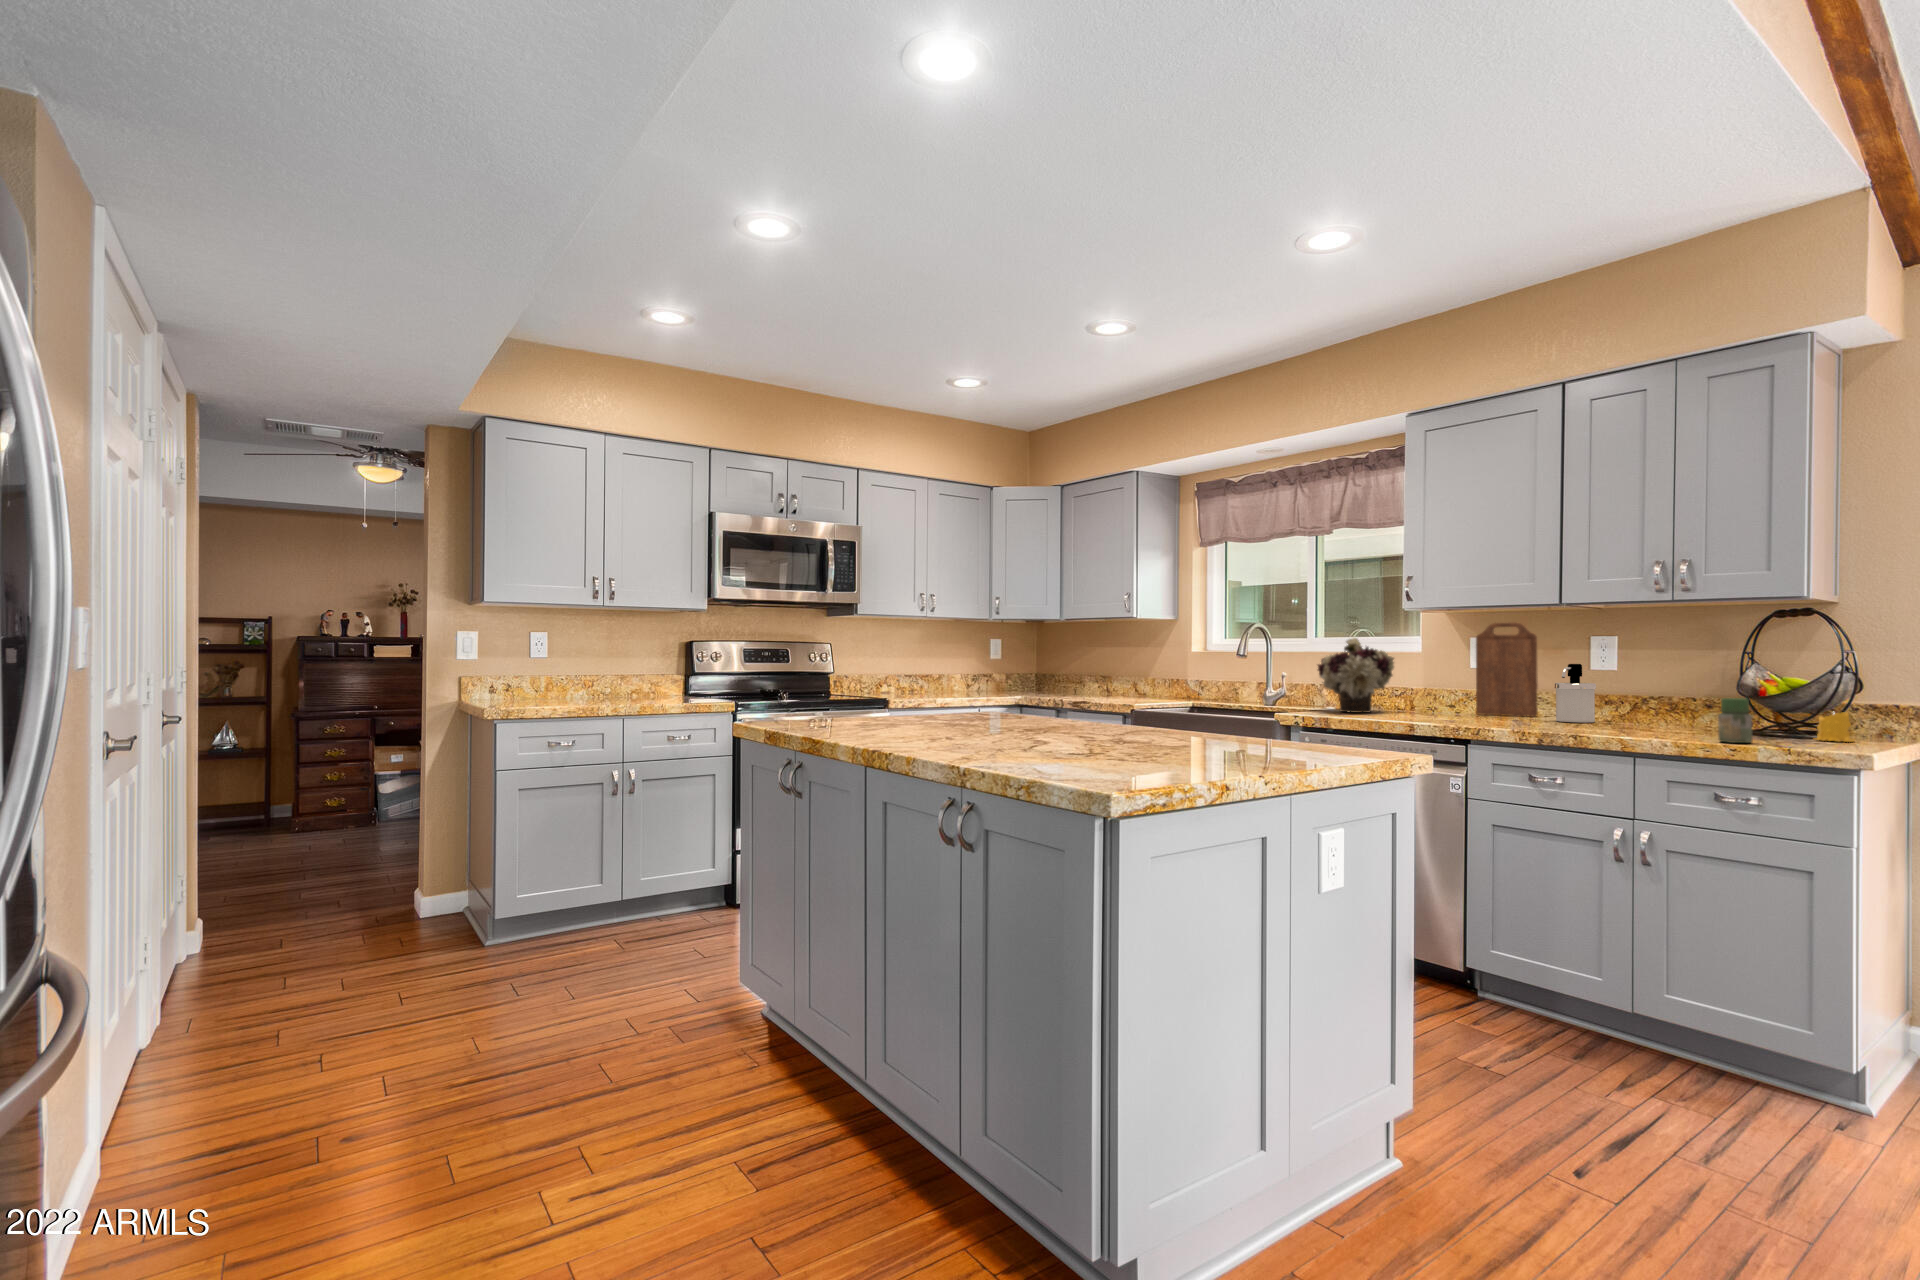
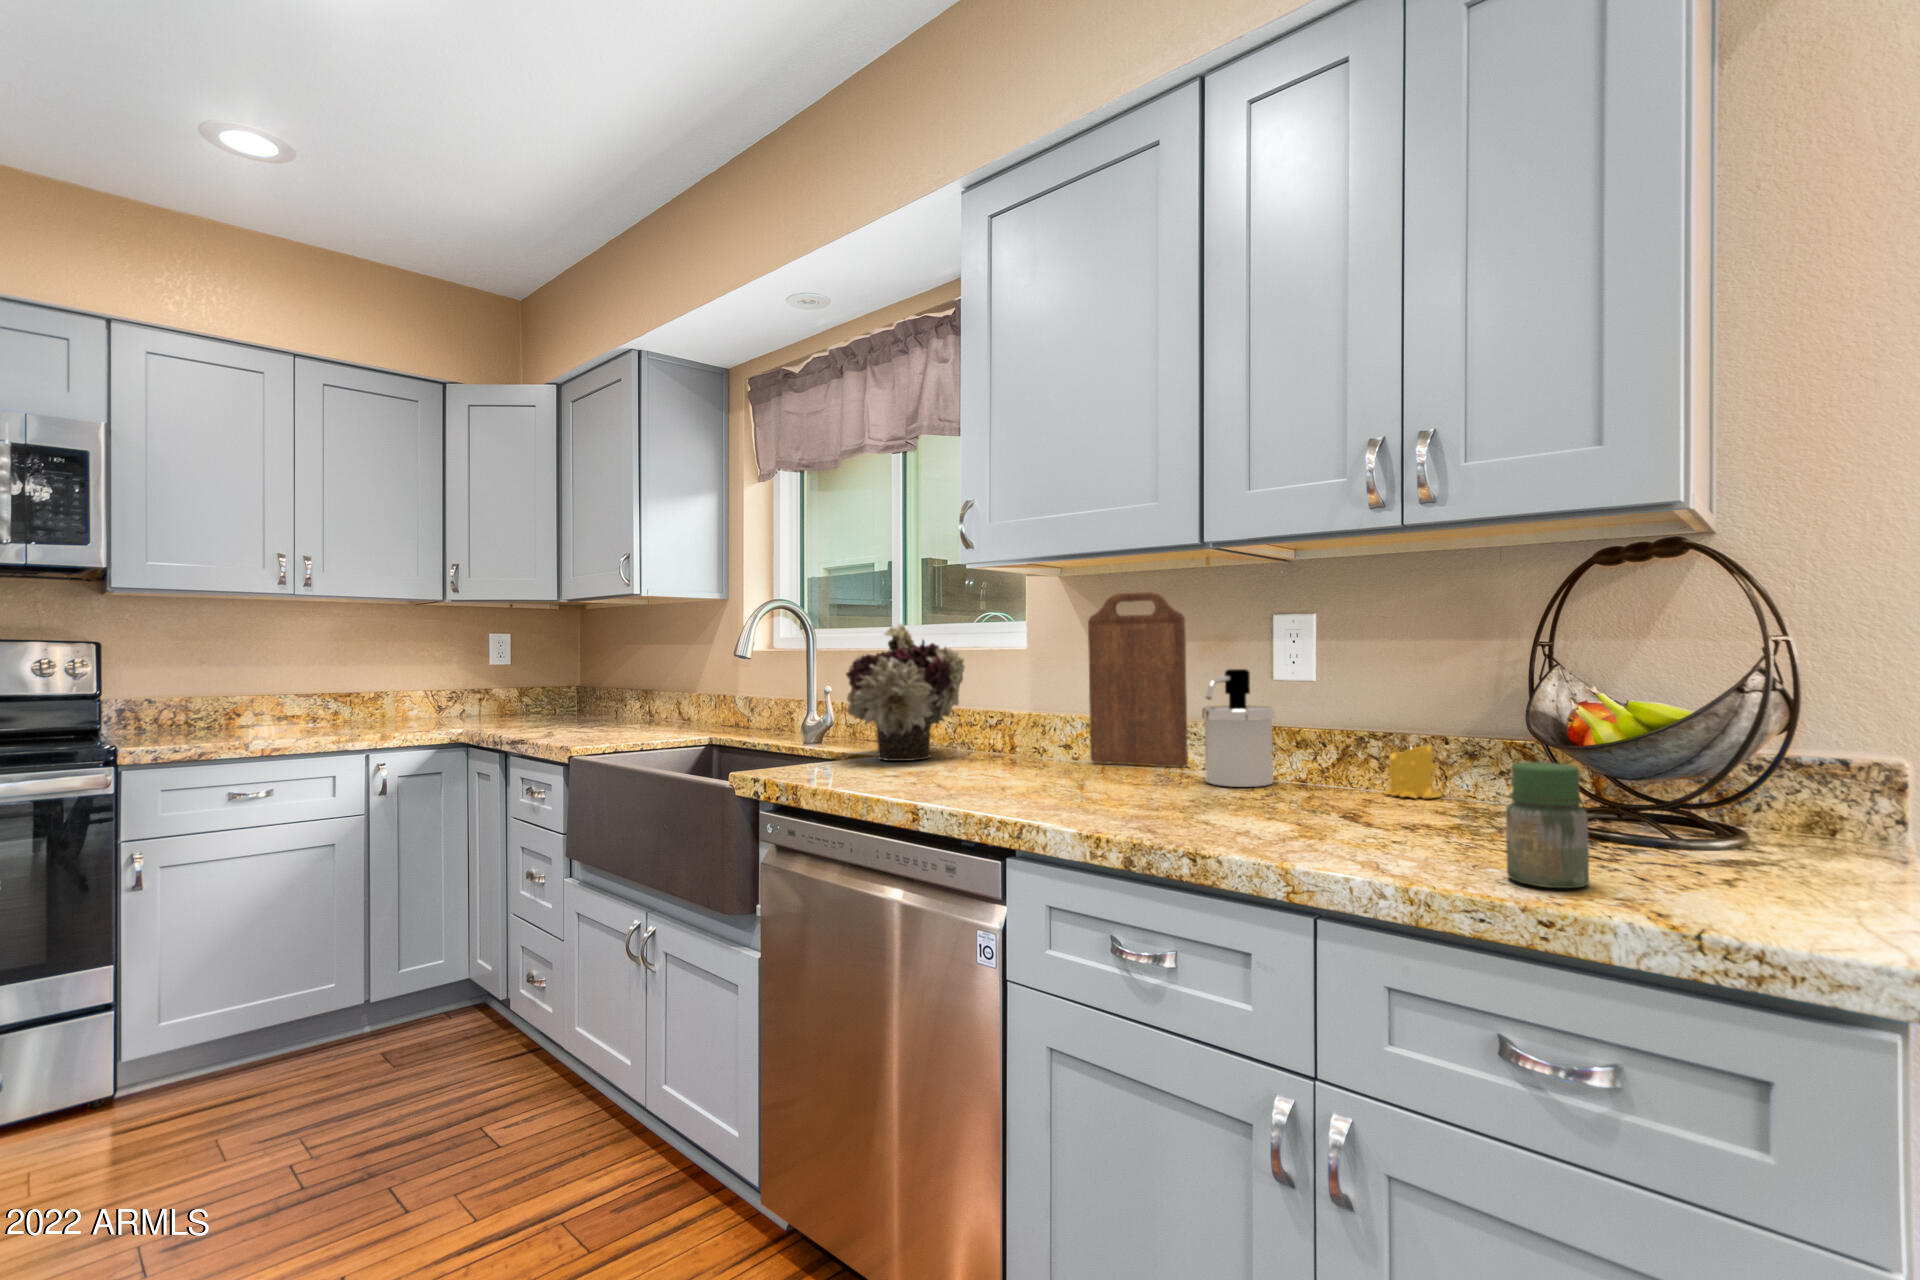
candle: present [1816,712,1855,742] -> present [1383,746,1442,798]

